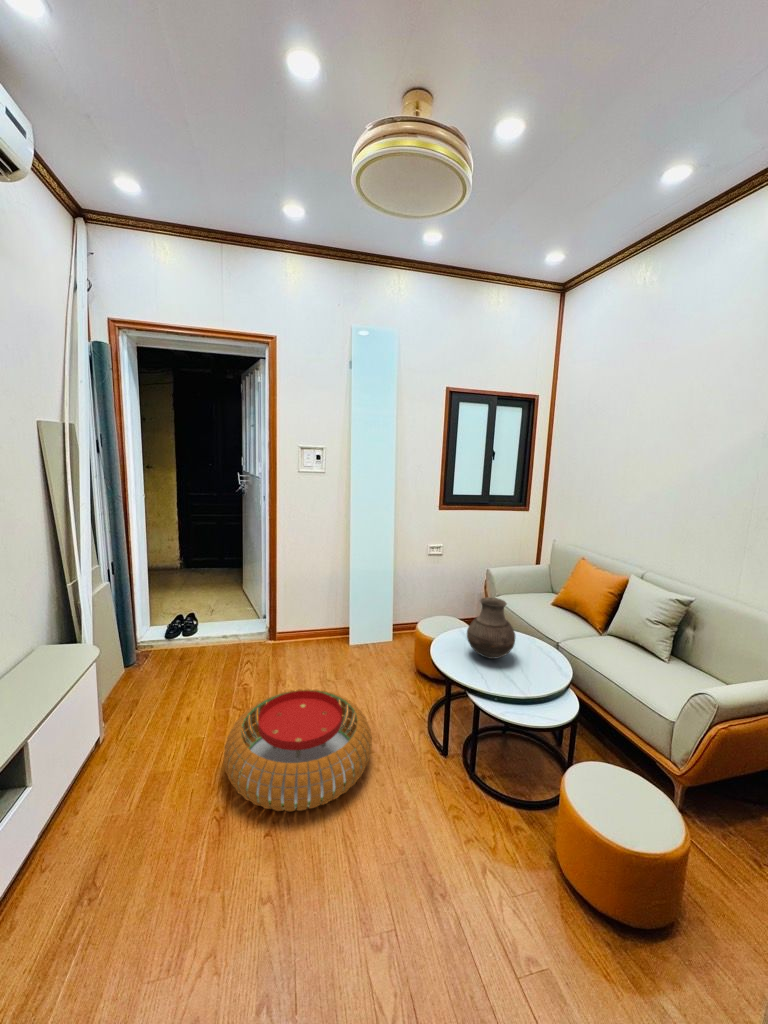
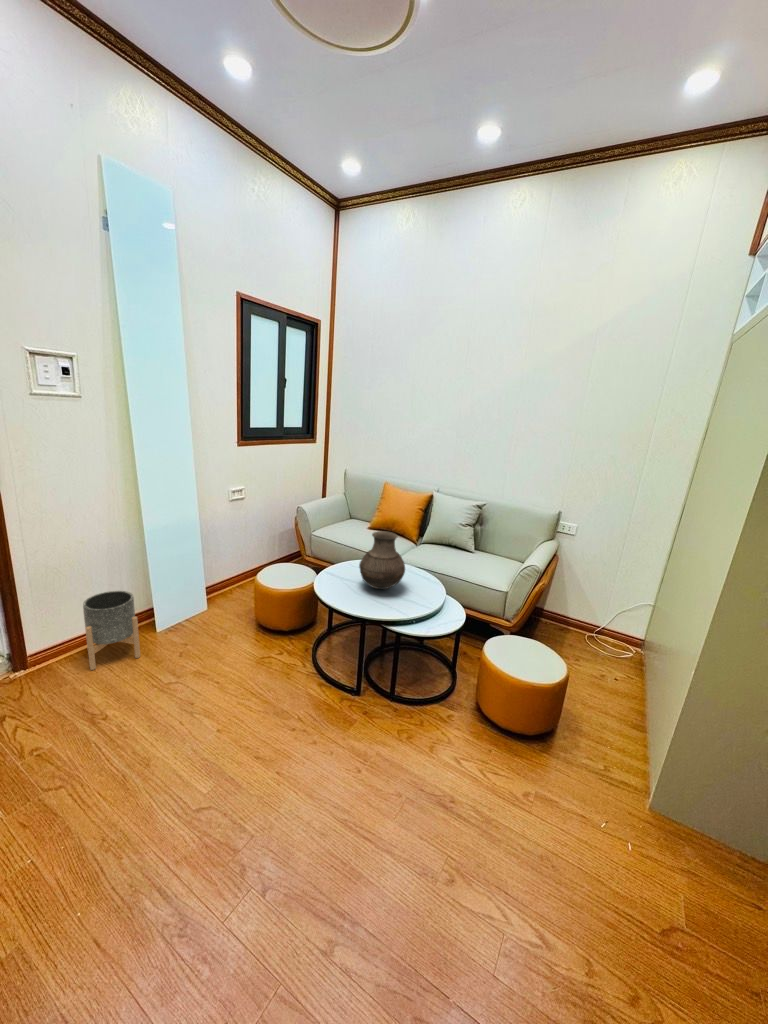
planter: none [298,606,334,659] -> present [83,591,140,670]
pouf: present [224,689,372,811] -> none [111,688,321,879]

